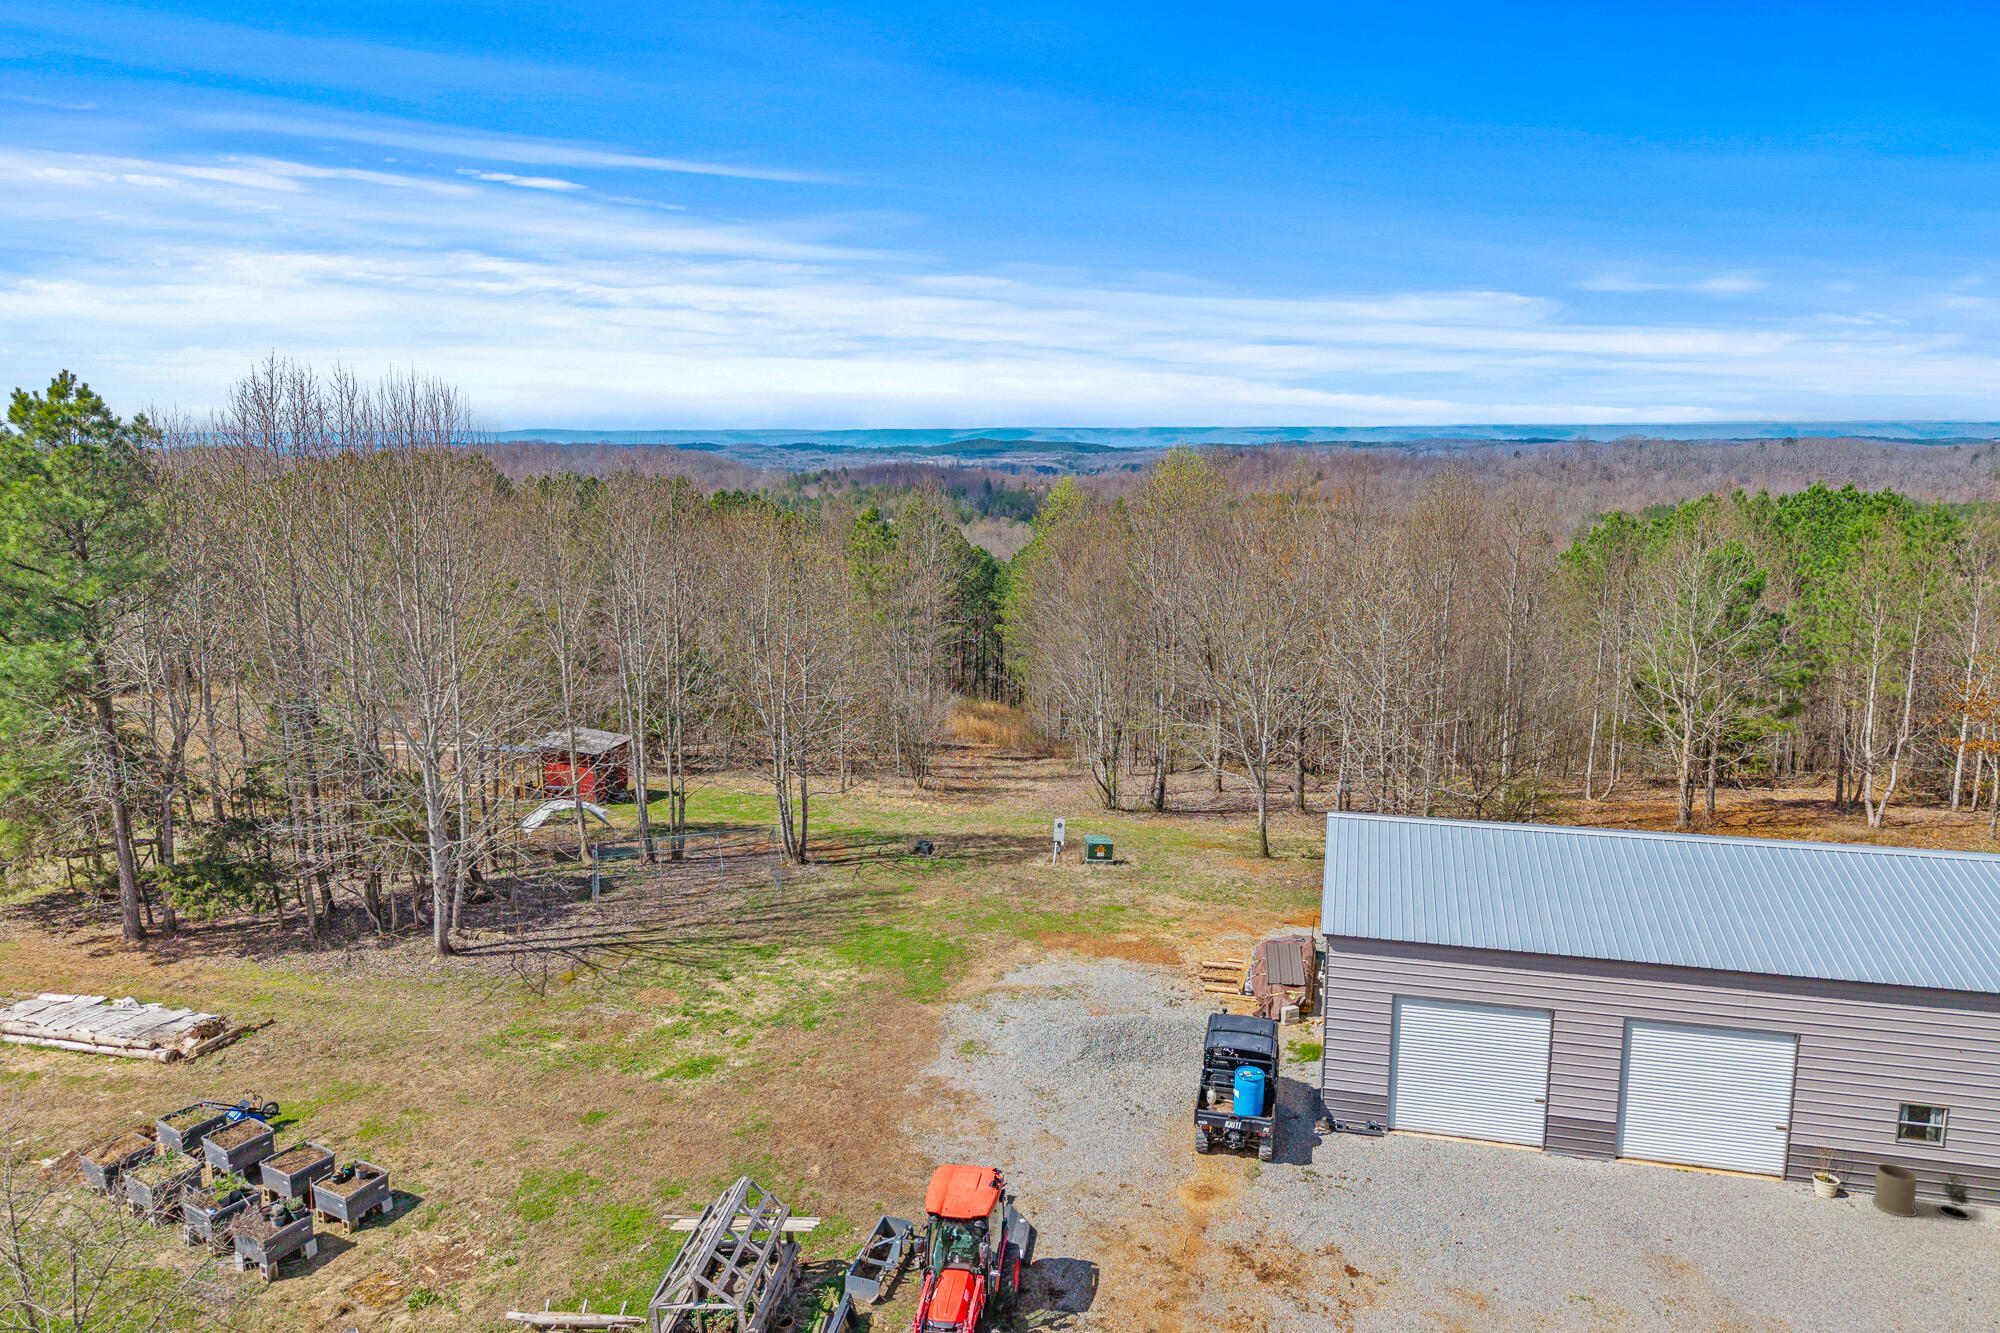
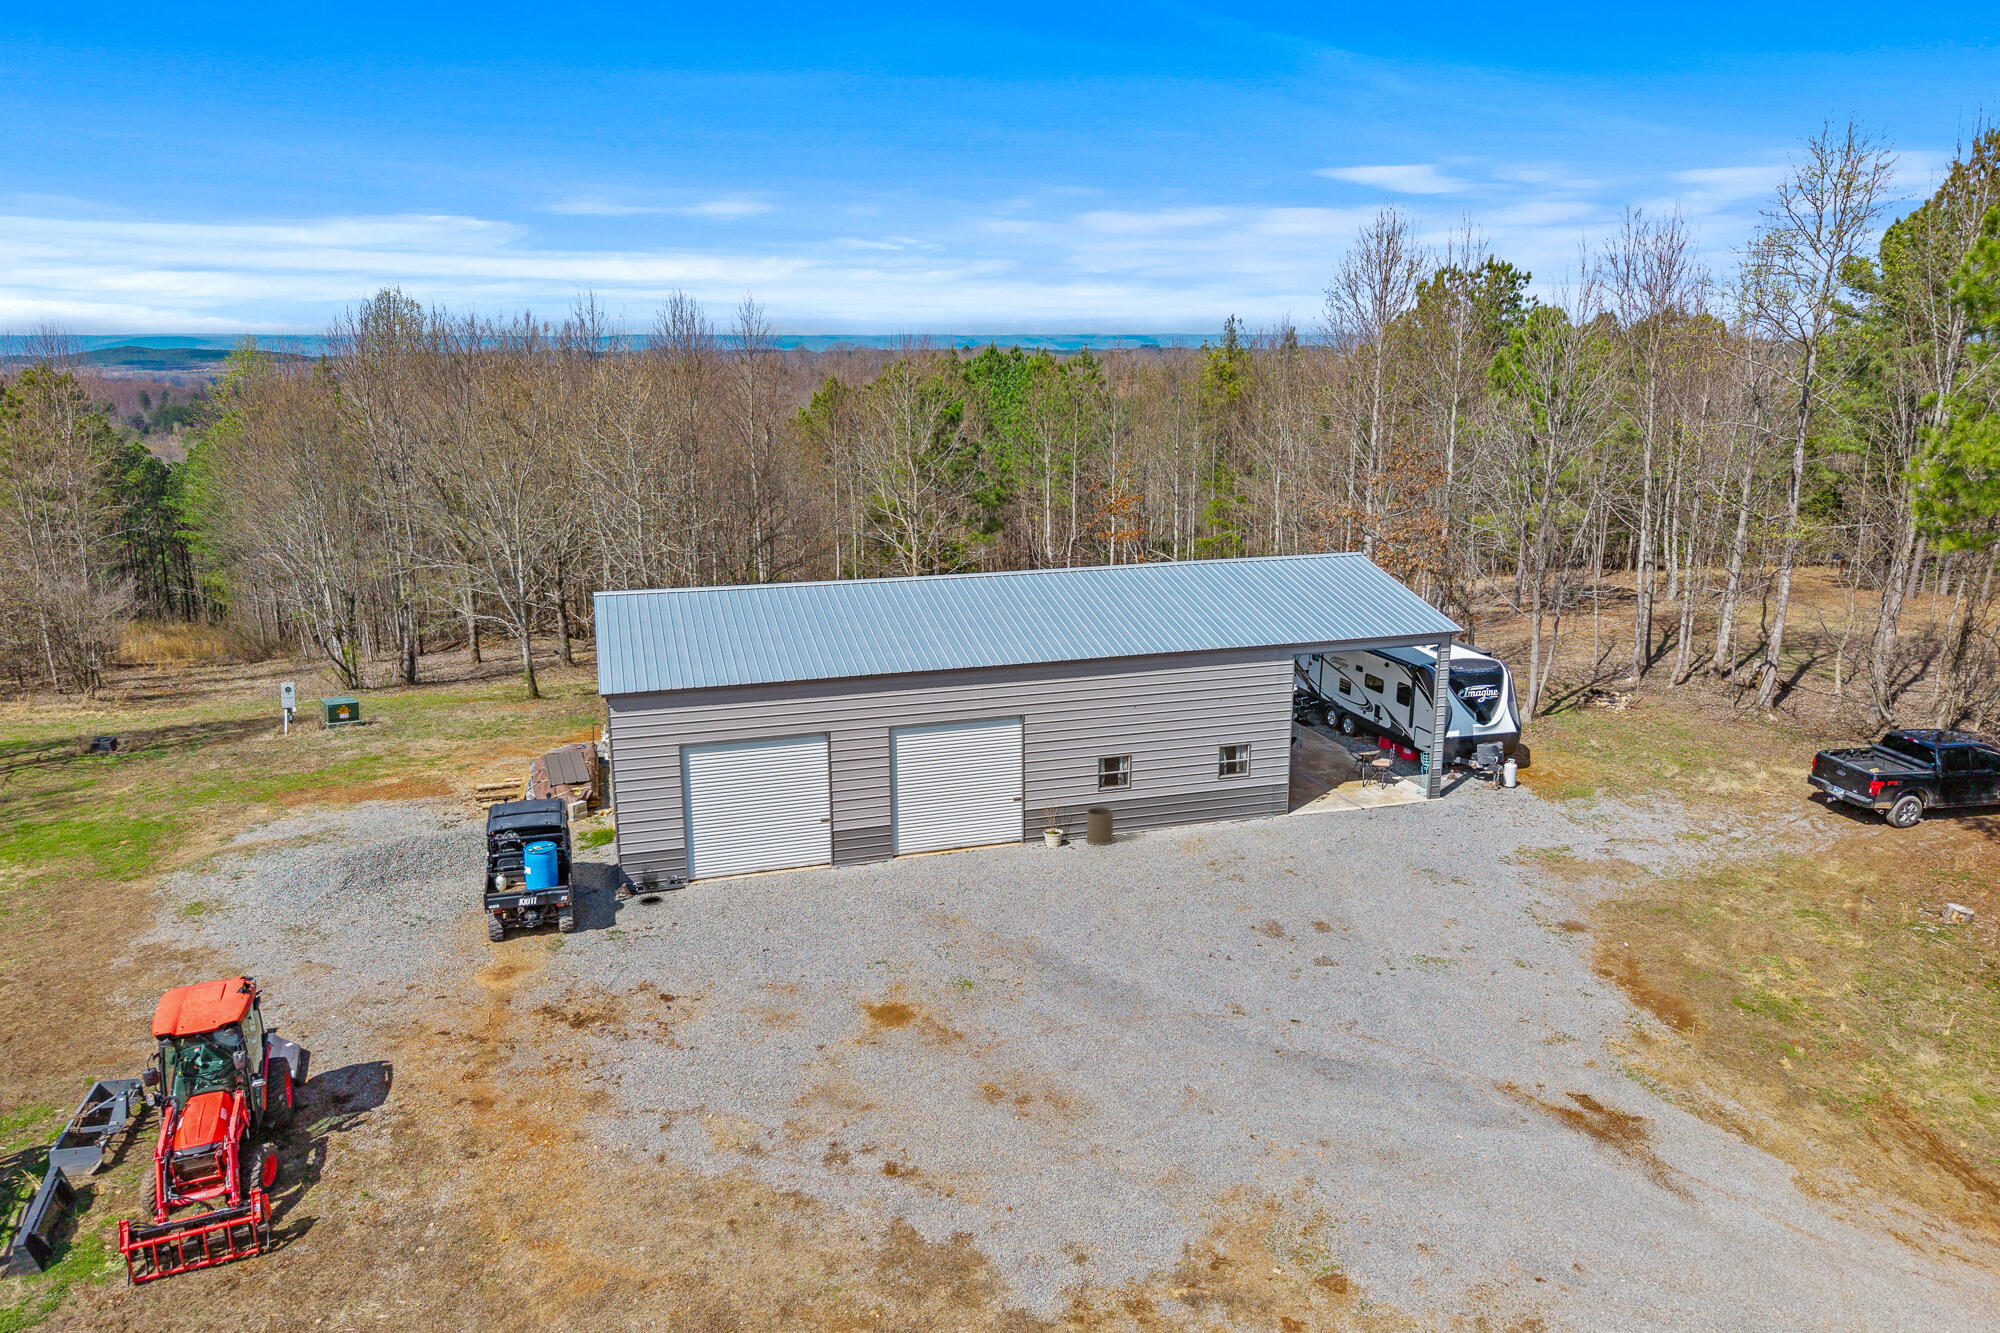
potted tree: present [1938,1175,1970,1220] -> present [639,867,662,905]

